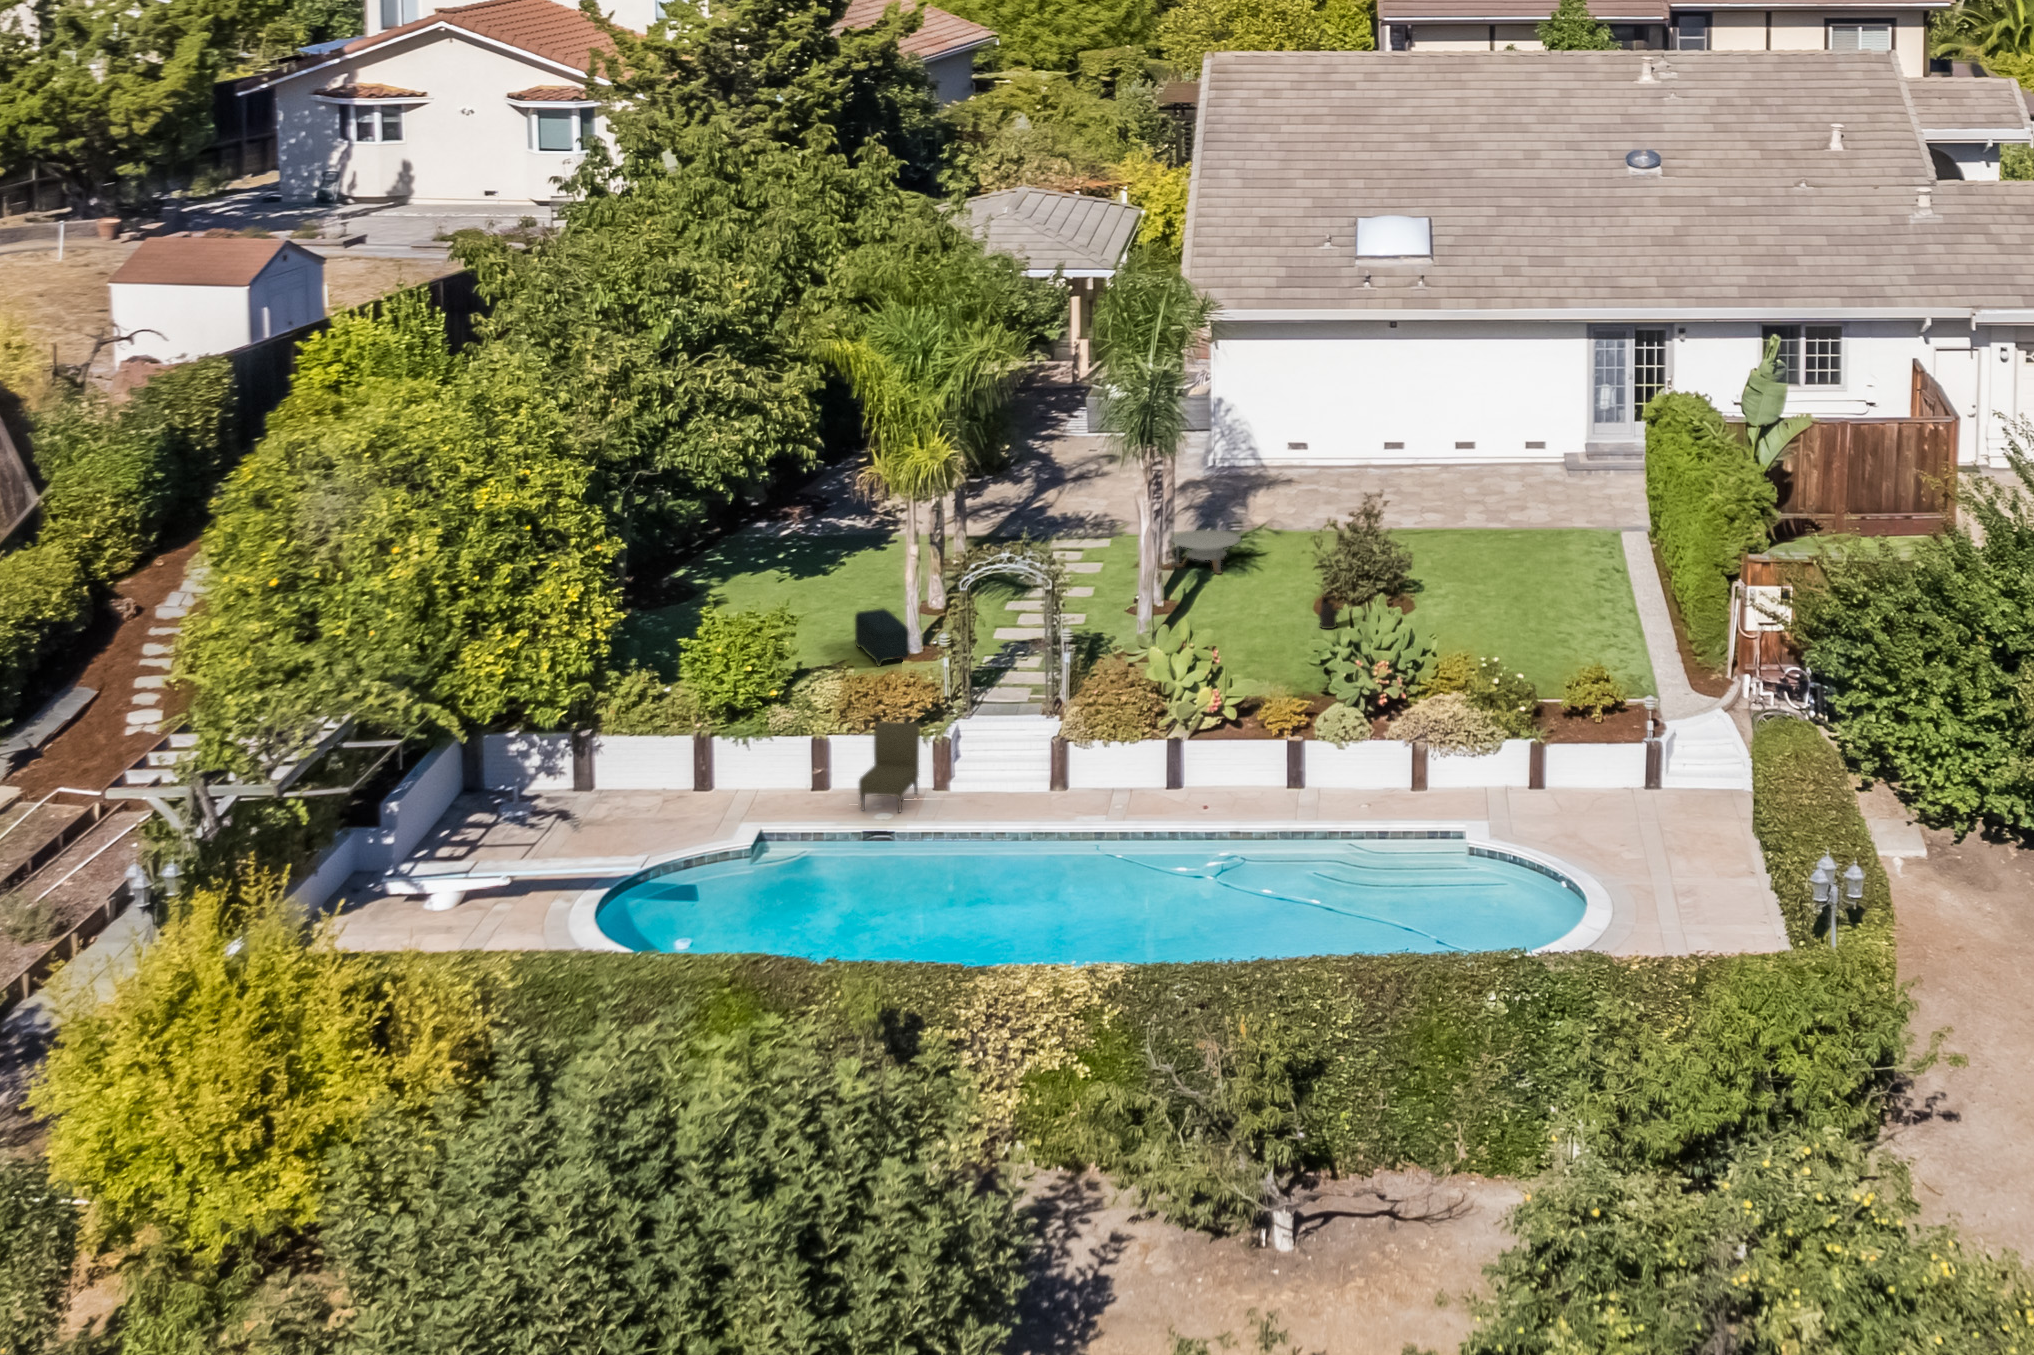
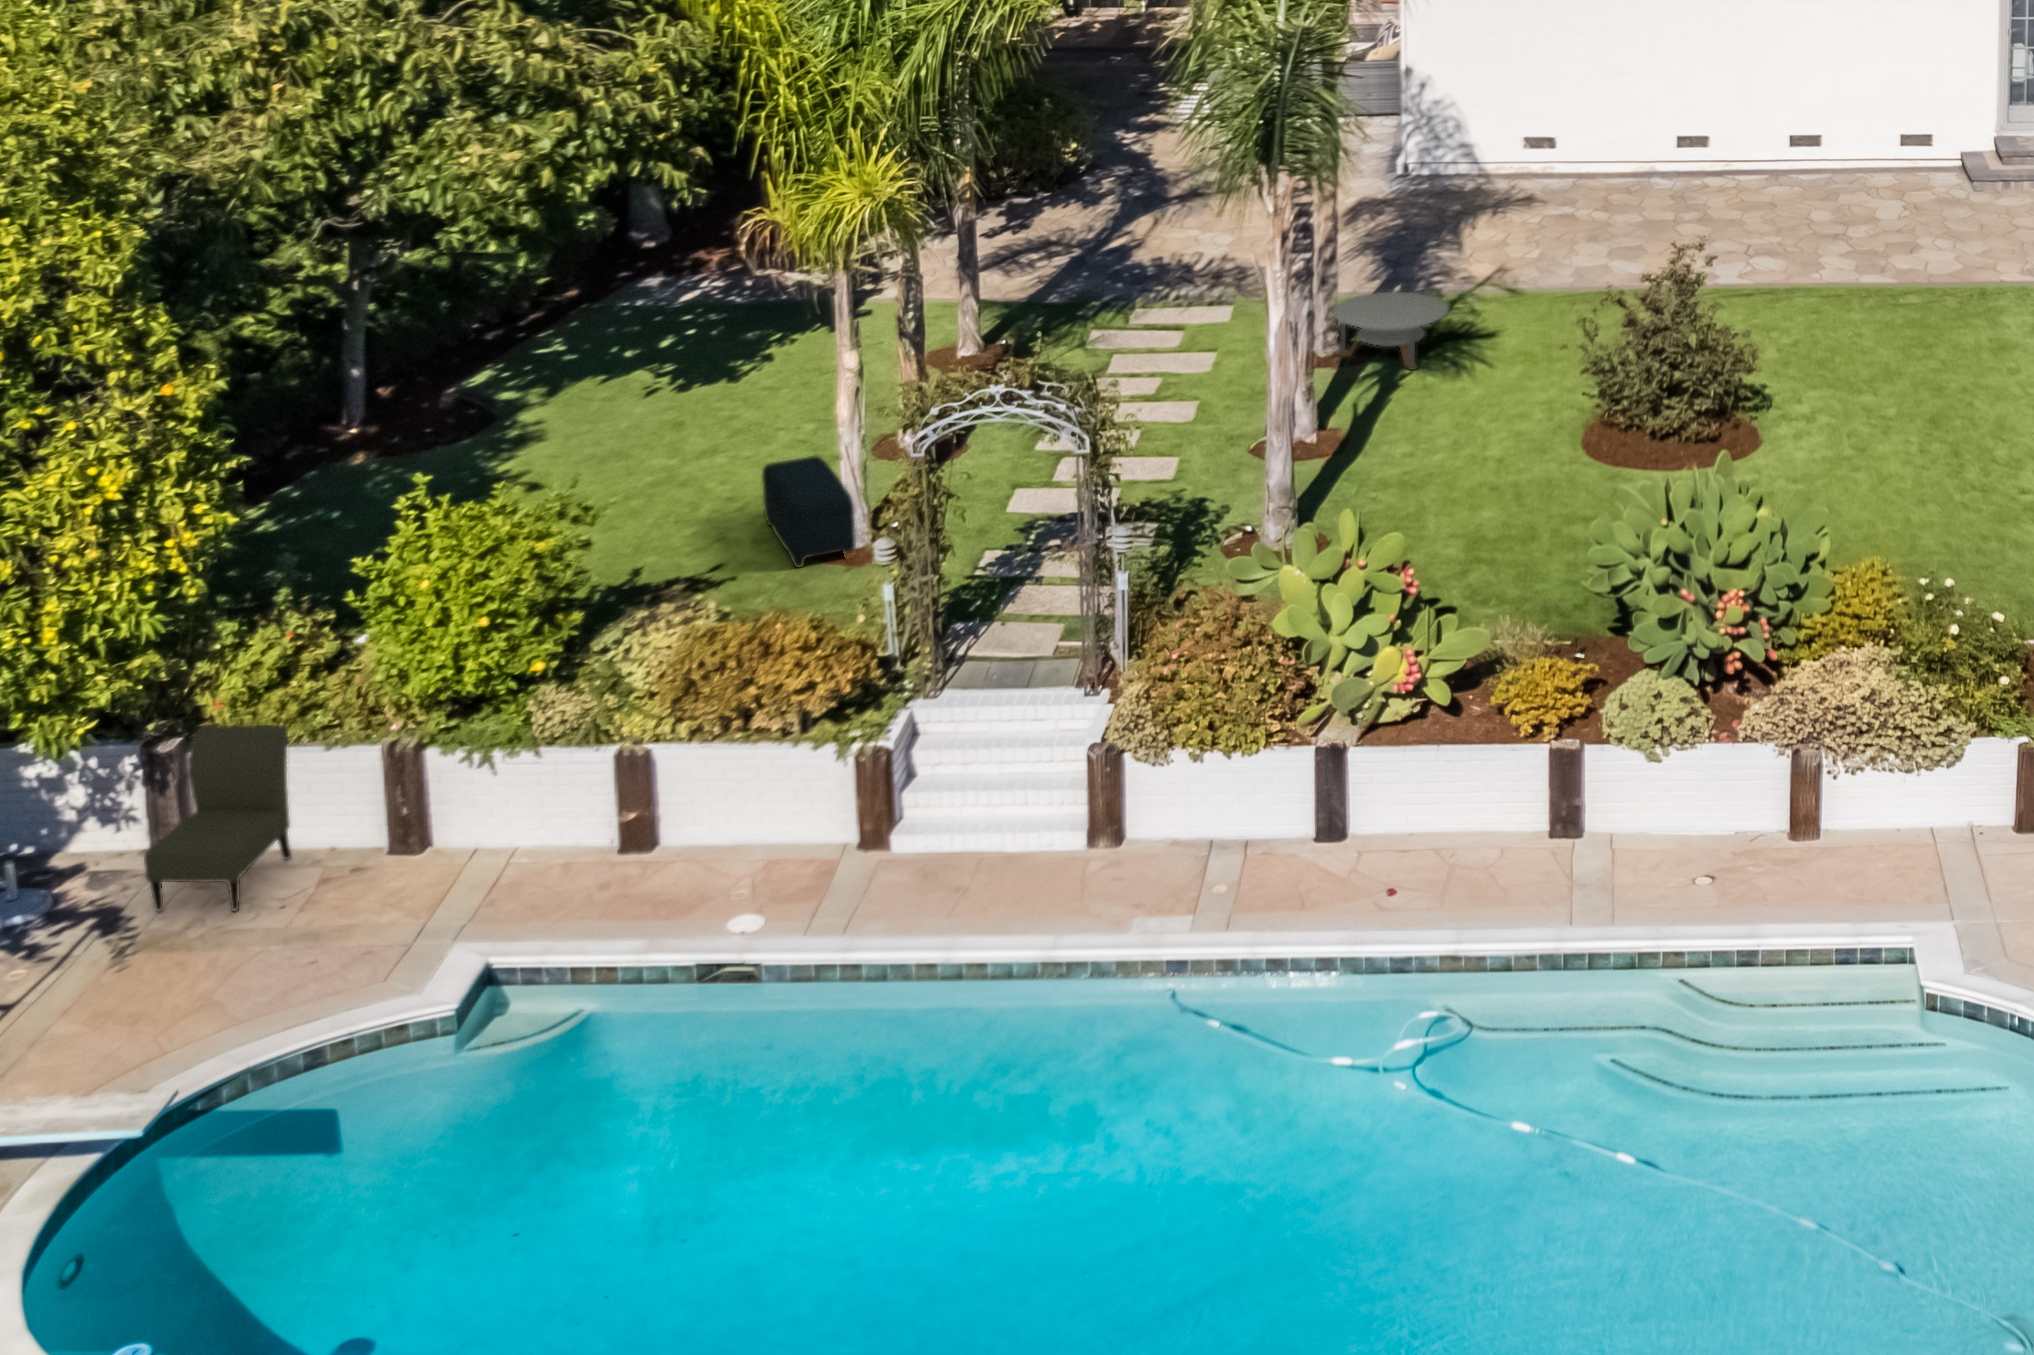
watering can: present [1319,596,1340,629] -> none [1586,408,1634,478]
chair: present [859,721,920,812] -> present [144,724,291,912]

